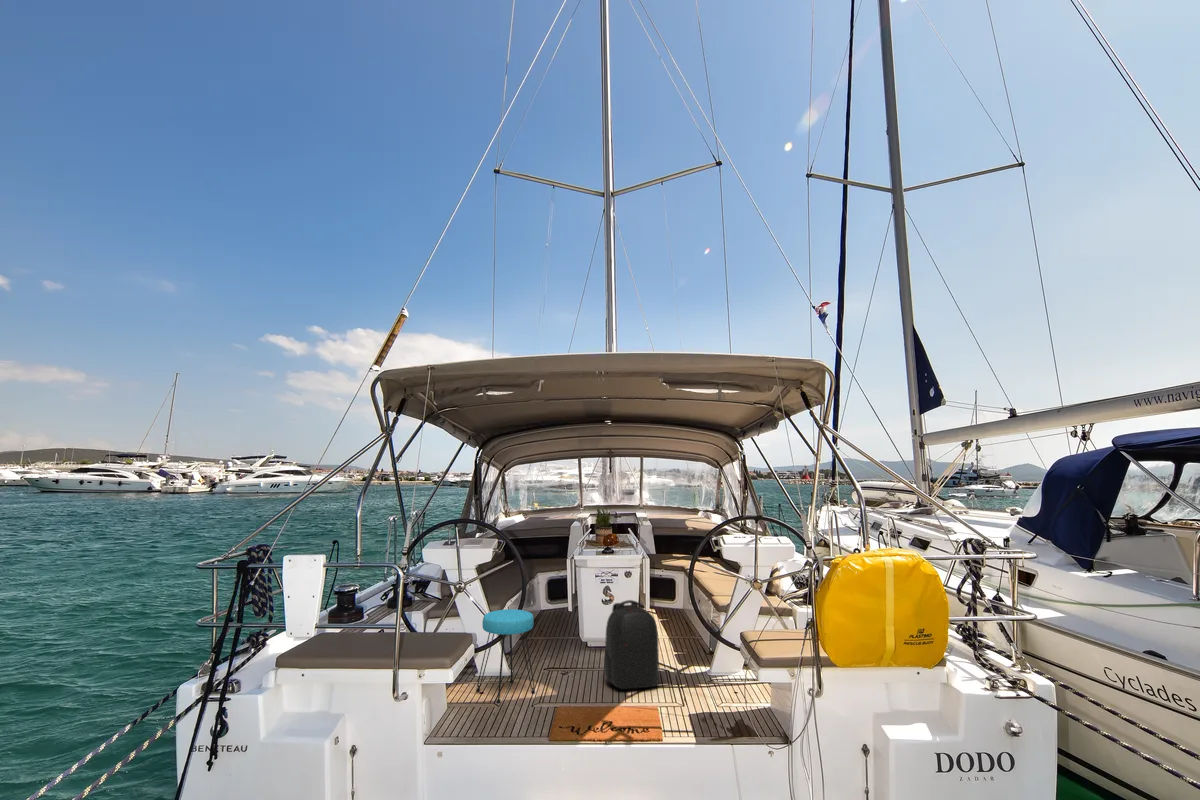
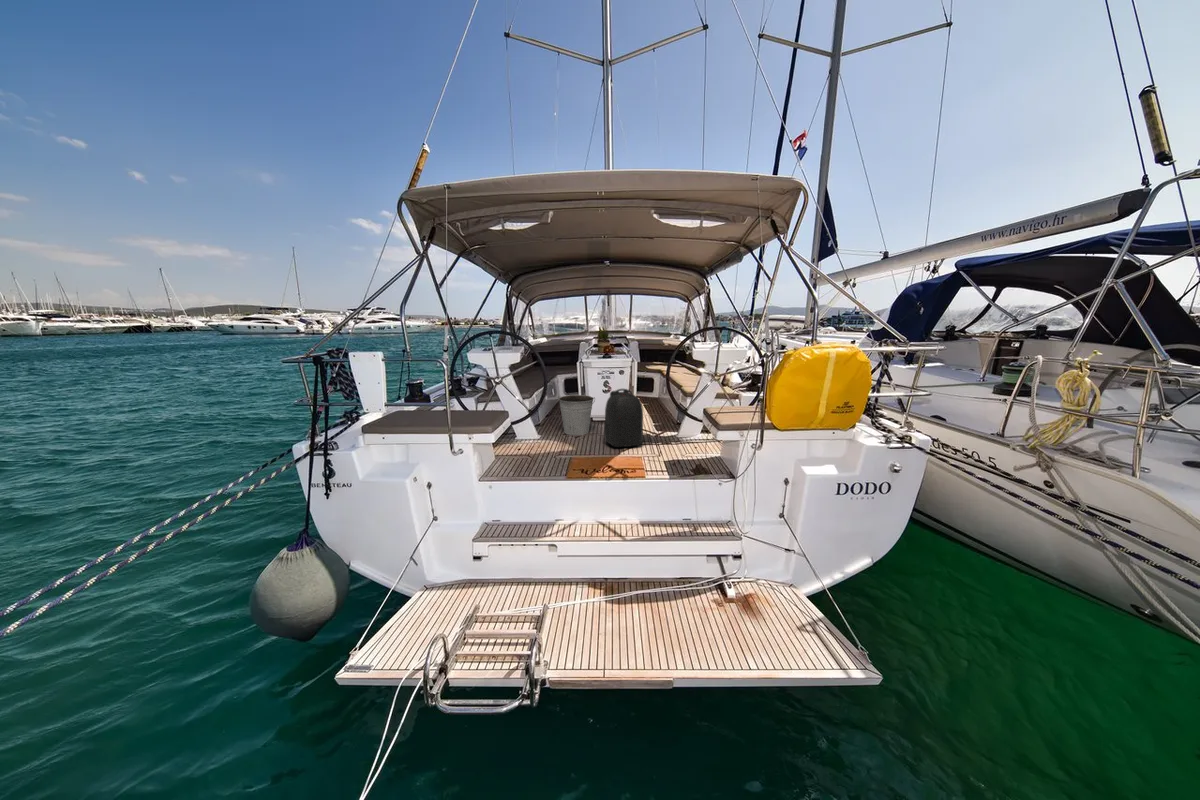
bucket: none [540,607,592,669] -> present [558,395,595,435]
stool: present [476,609,535,703] -> none [514,395,556,456]

